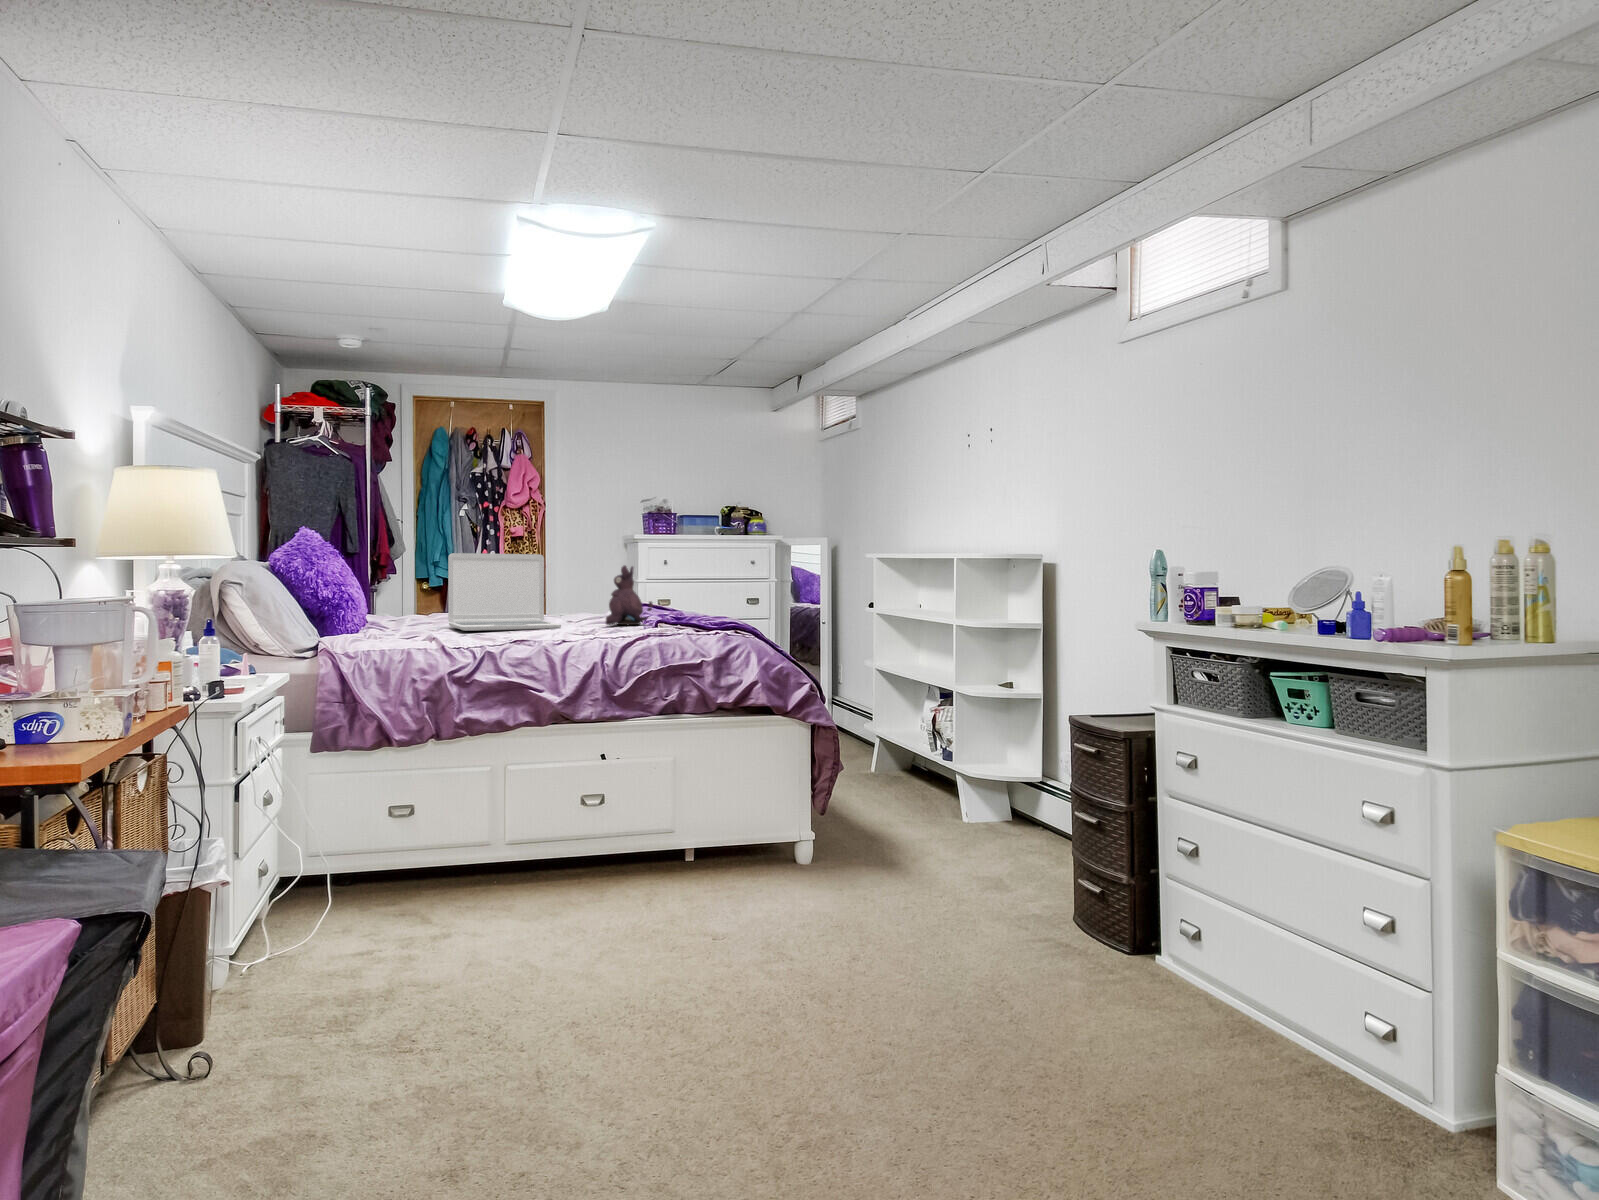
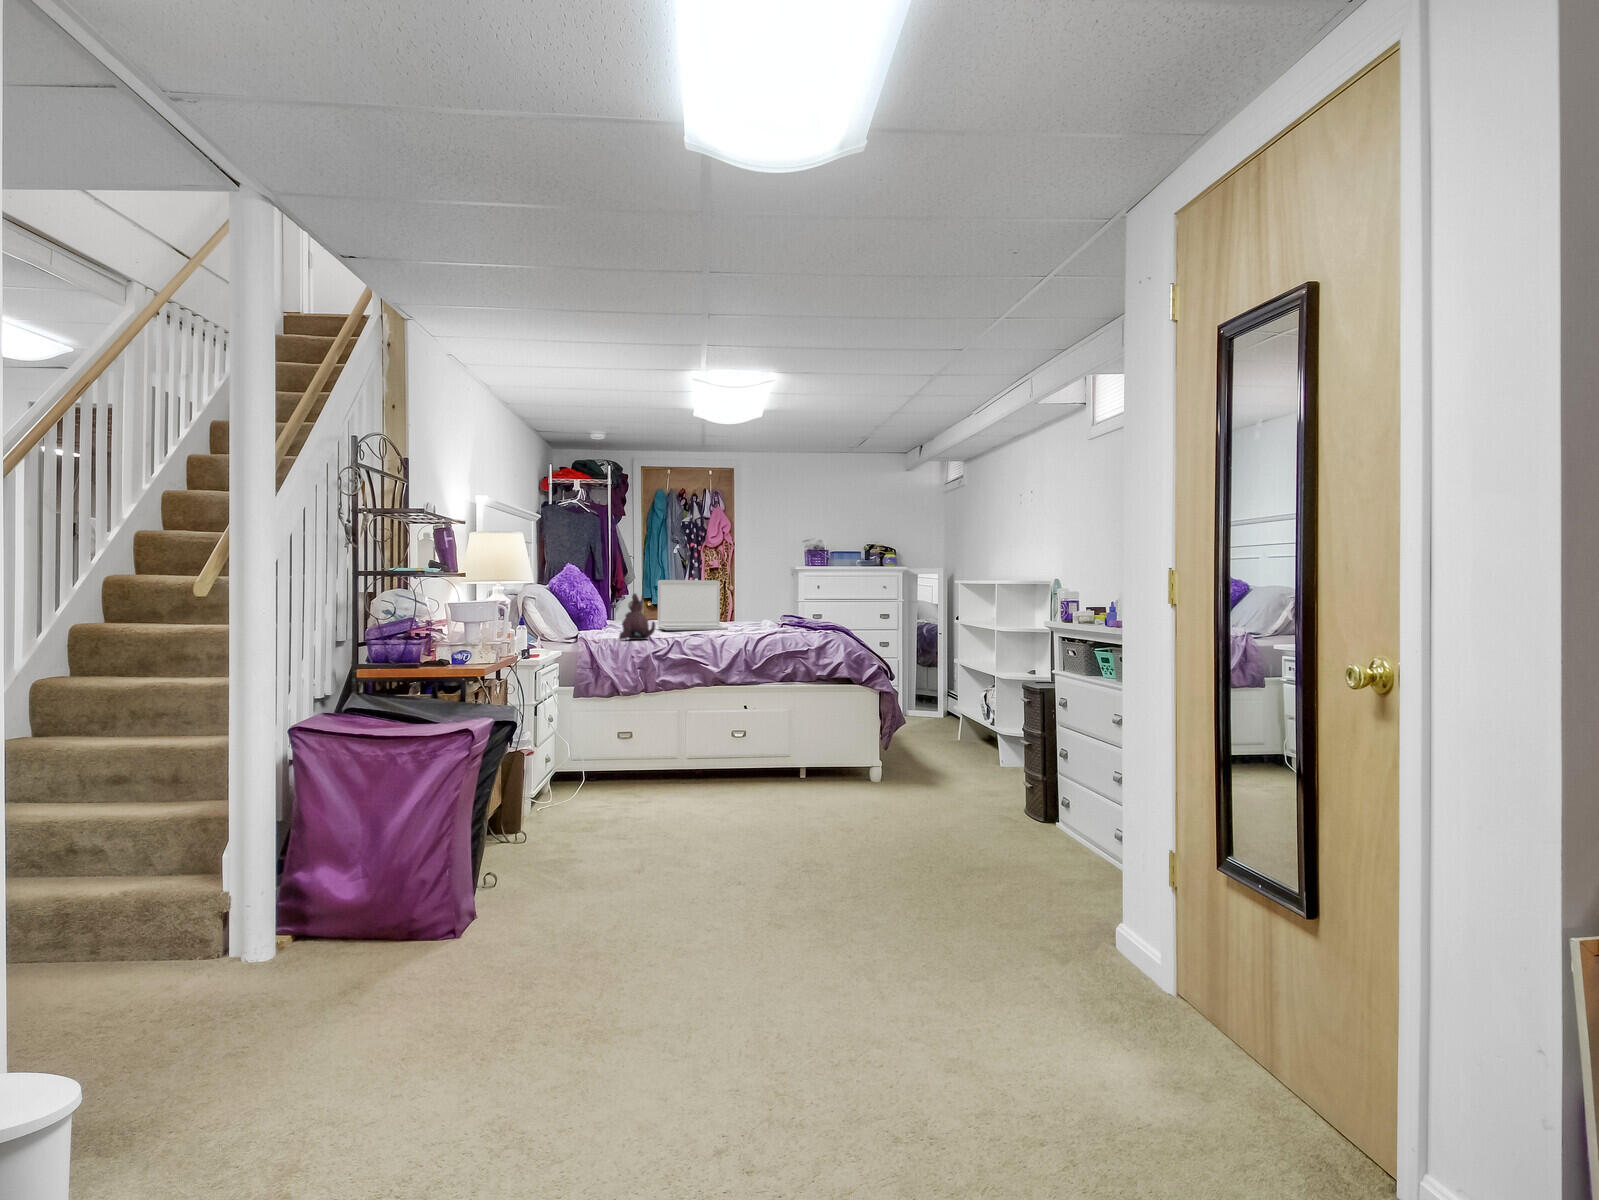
plush toy: present [606,565,653,625] -> present [619,593,655,640]

